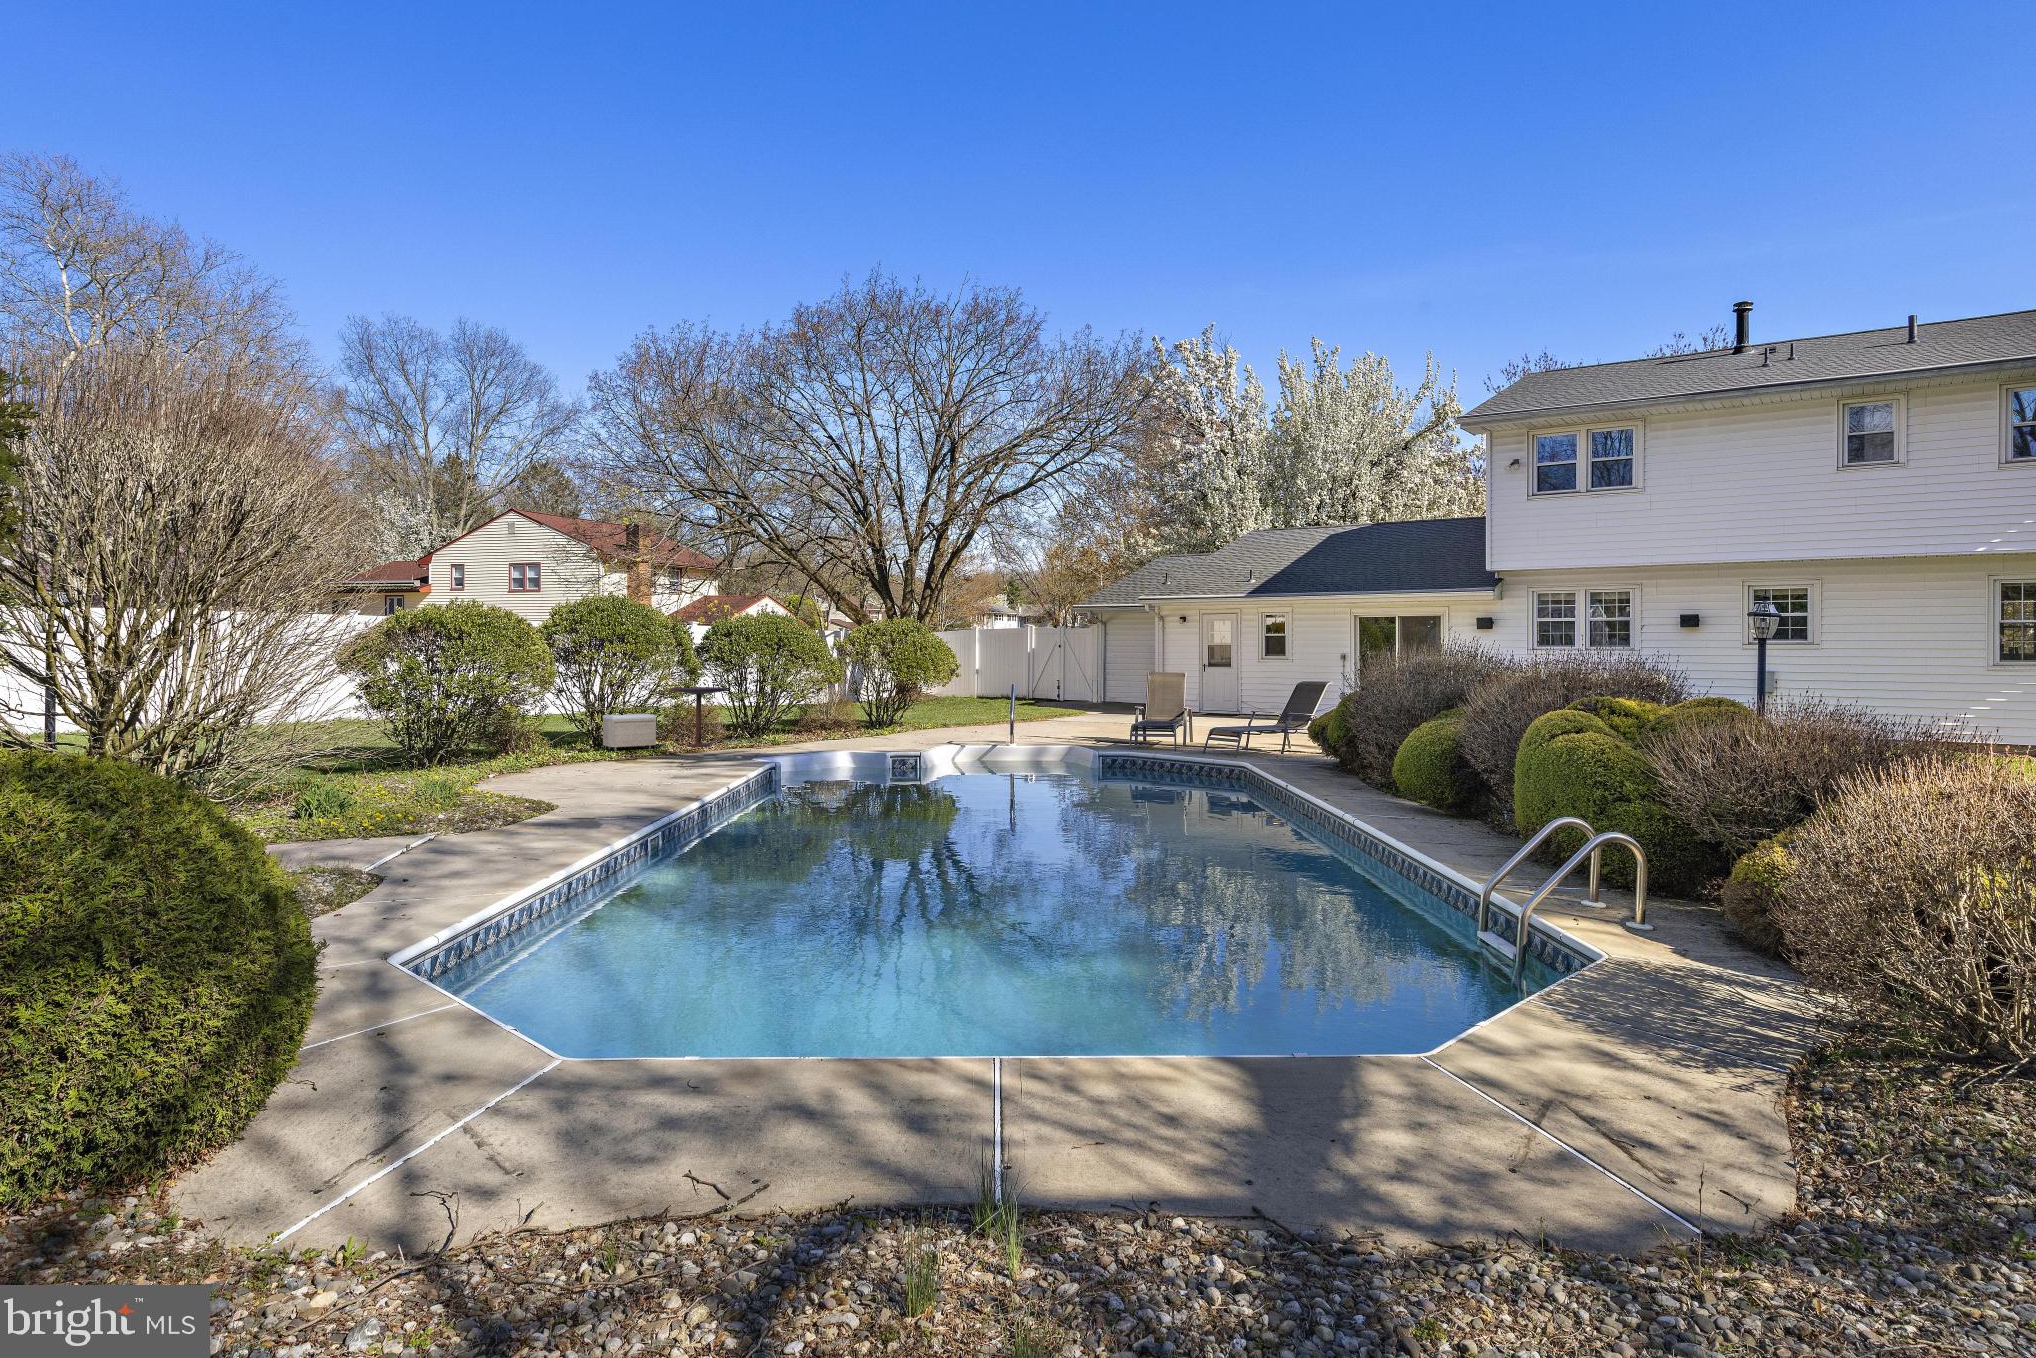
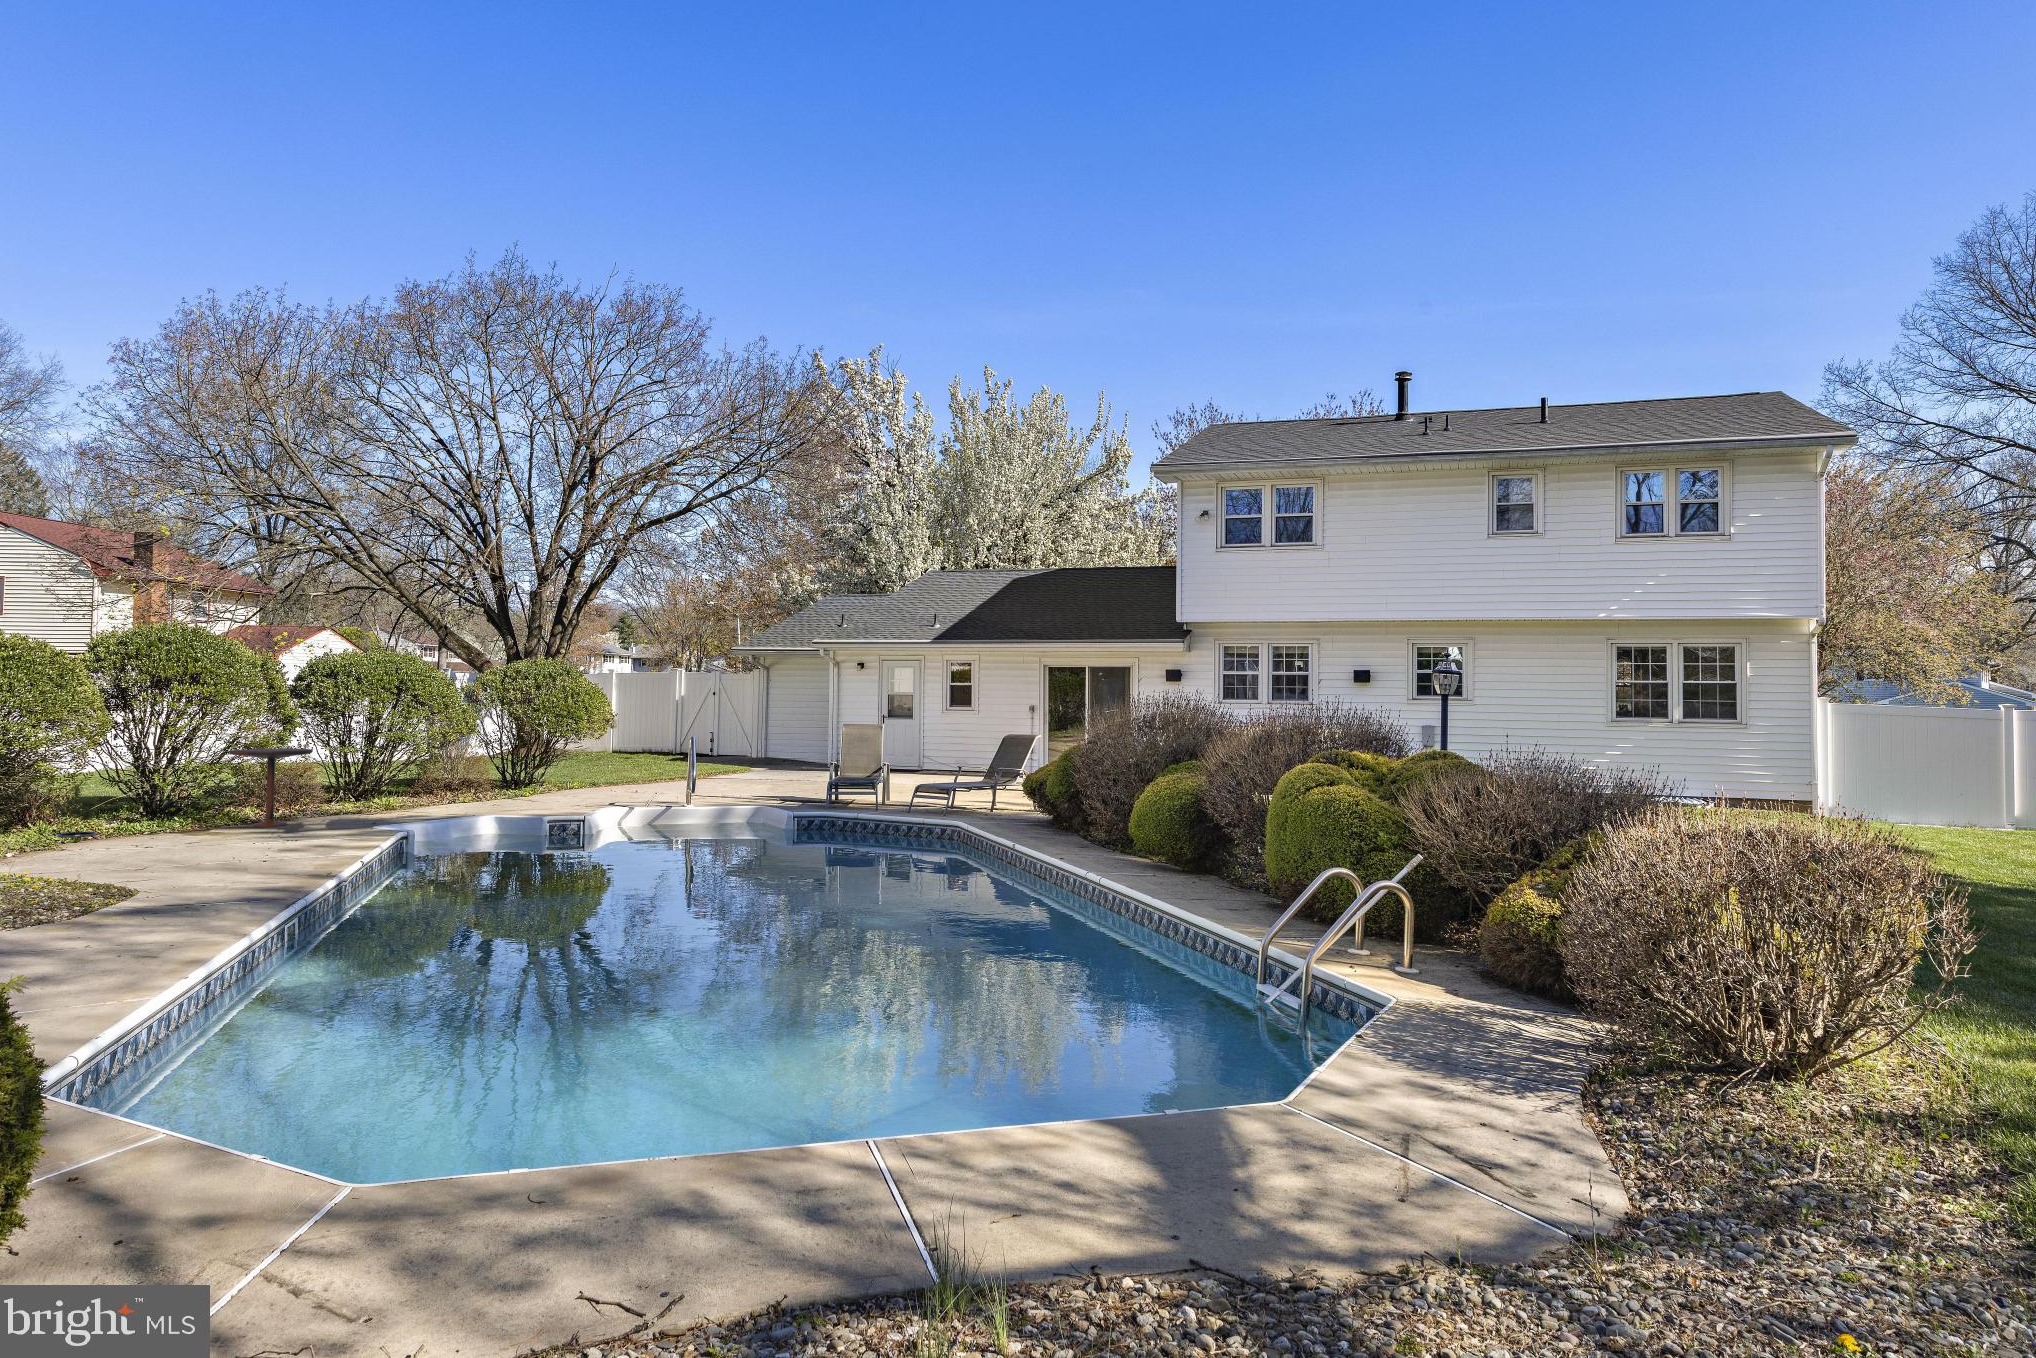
potted tree: none [558,709,587,750] -> present [54,782,97,837]
storage bench: present [603,714,656,750] -> none [125,785,208,836]

